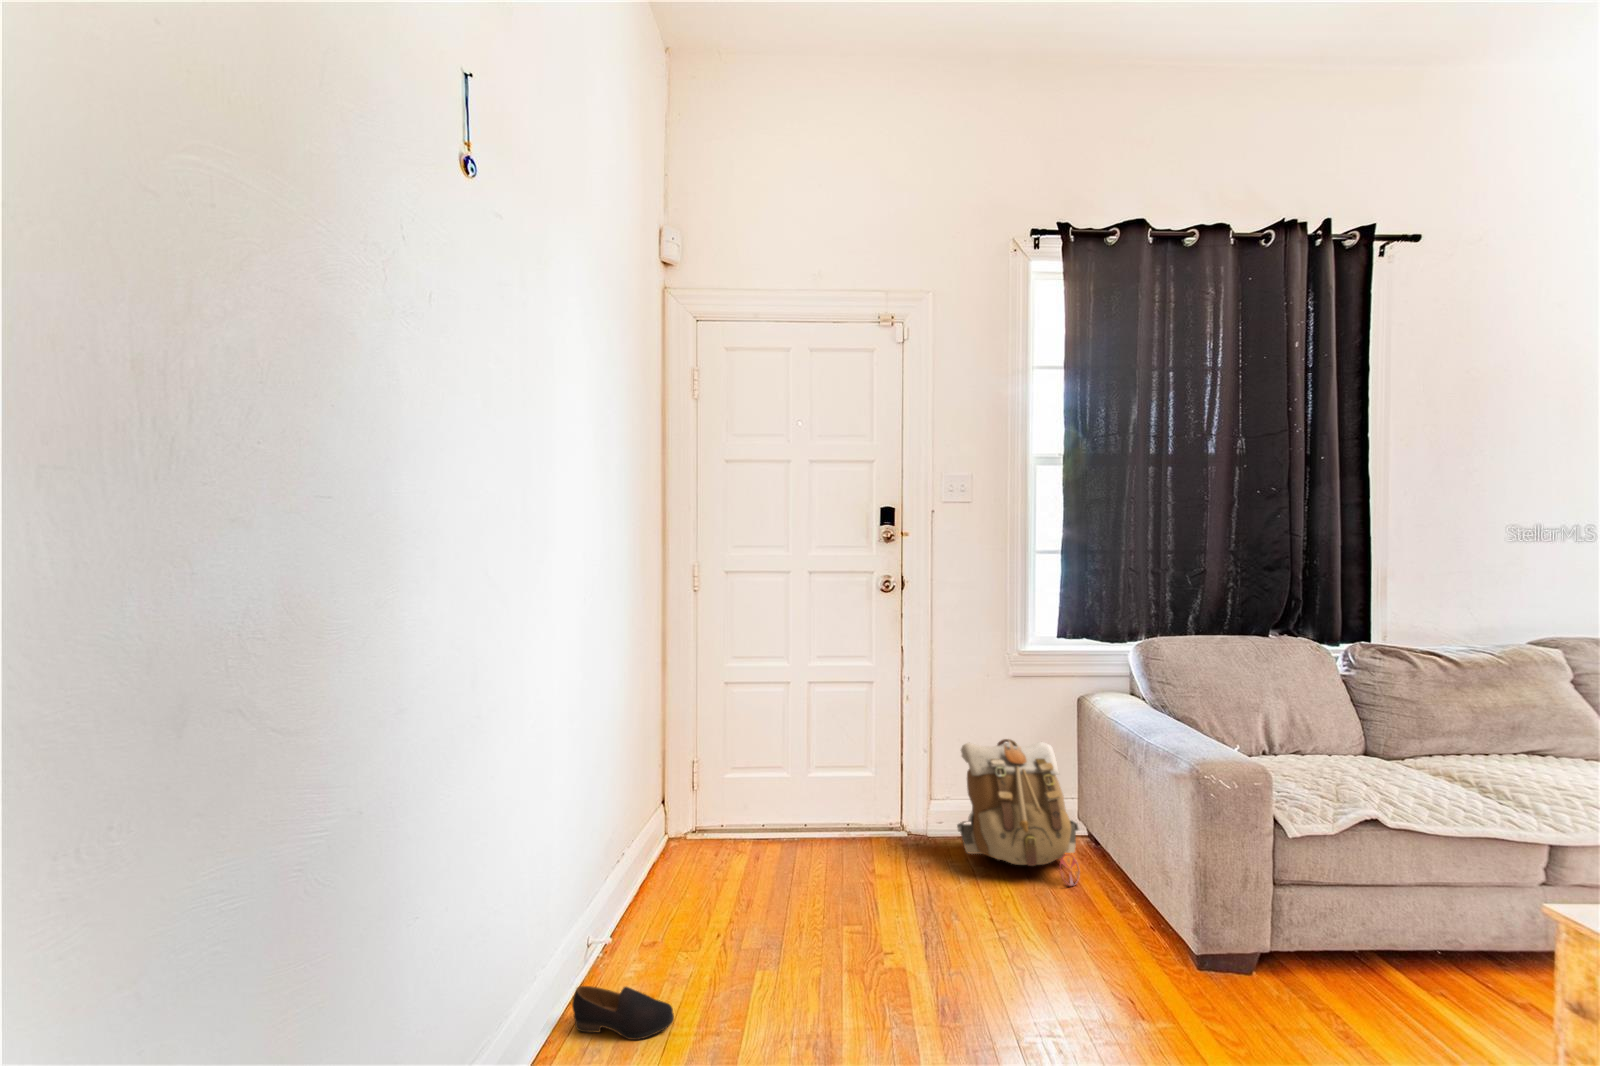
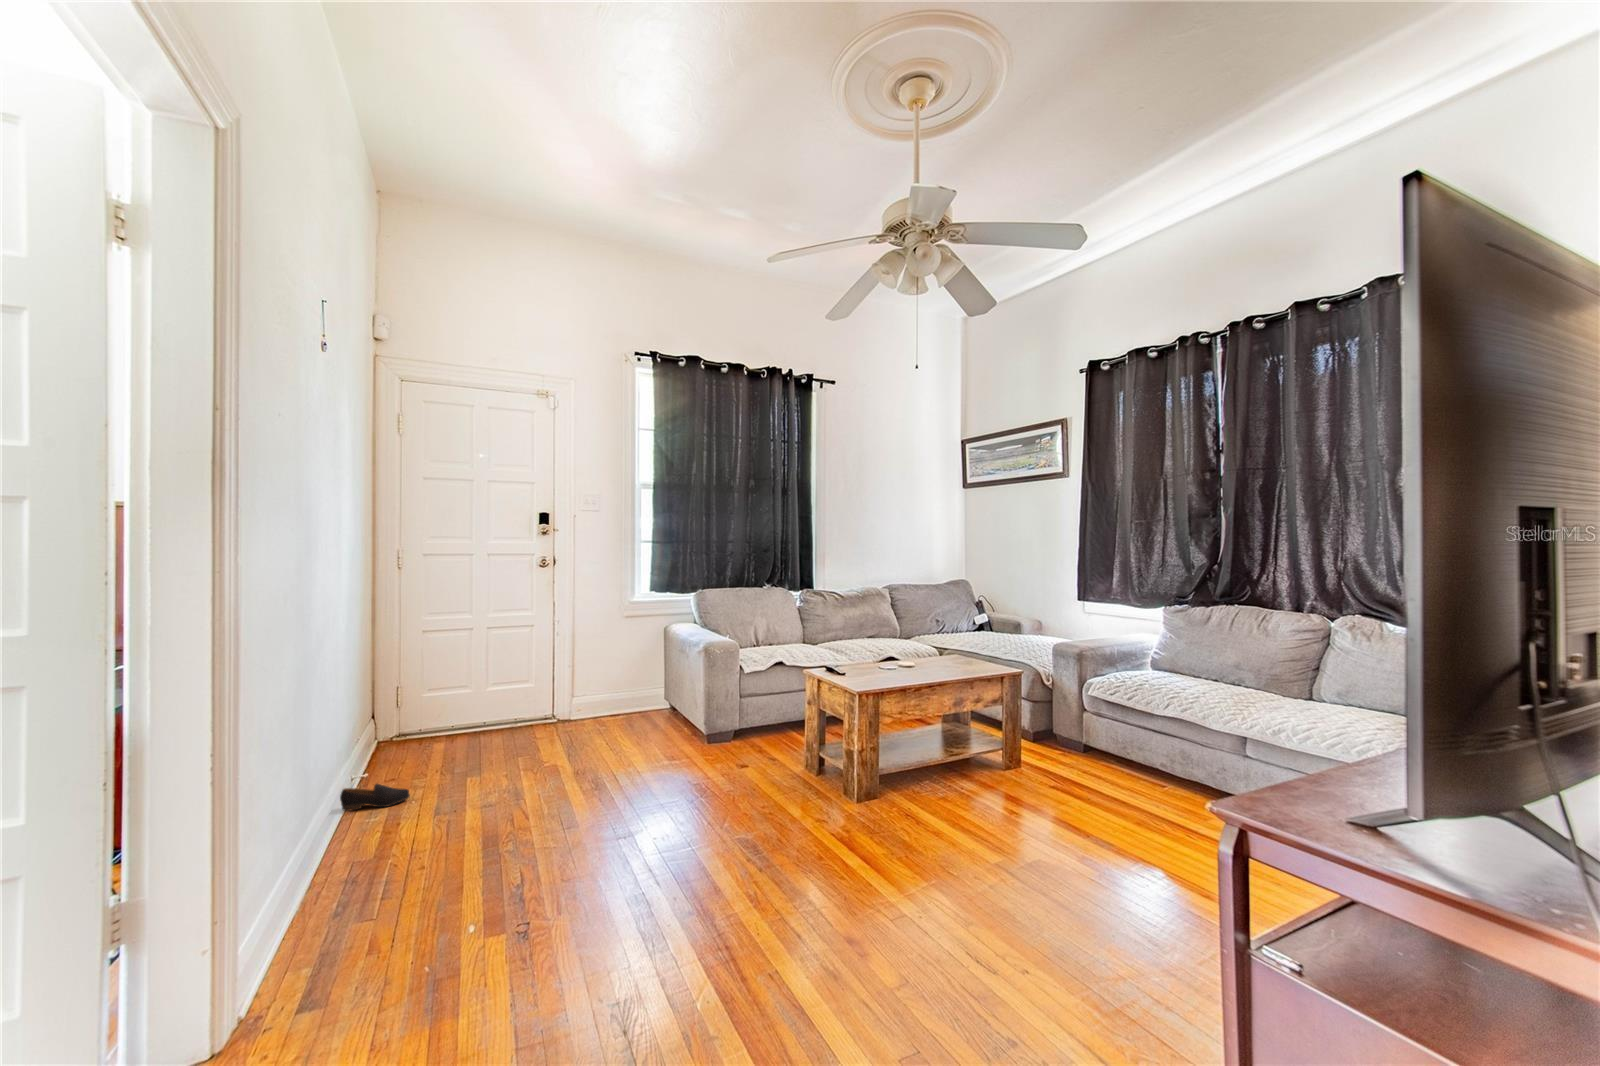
backpack: present [957,739,1080,886] -> none [589,653,661,726]

